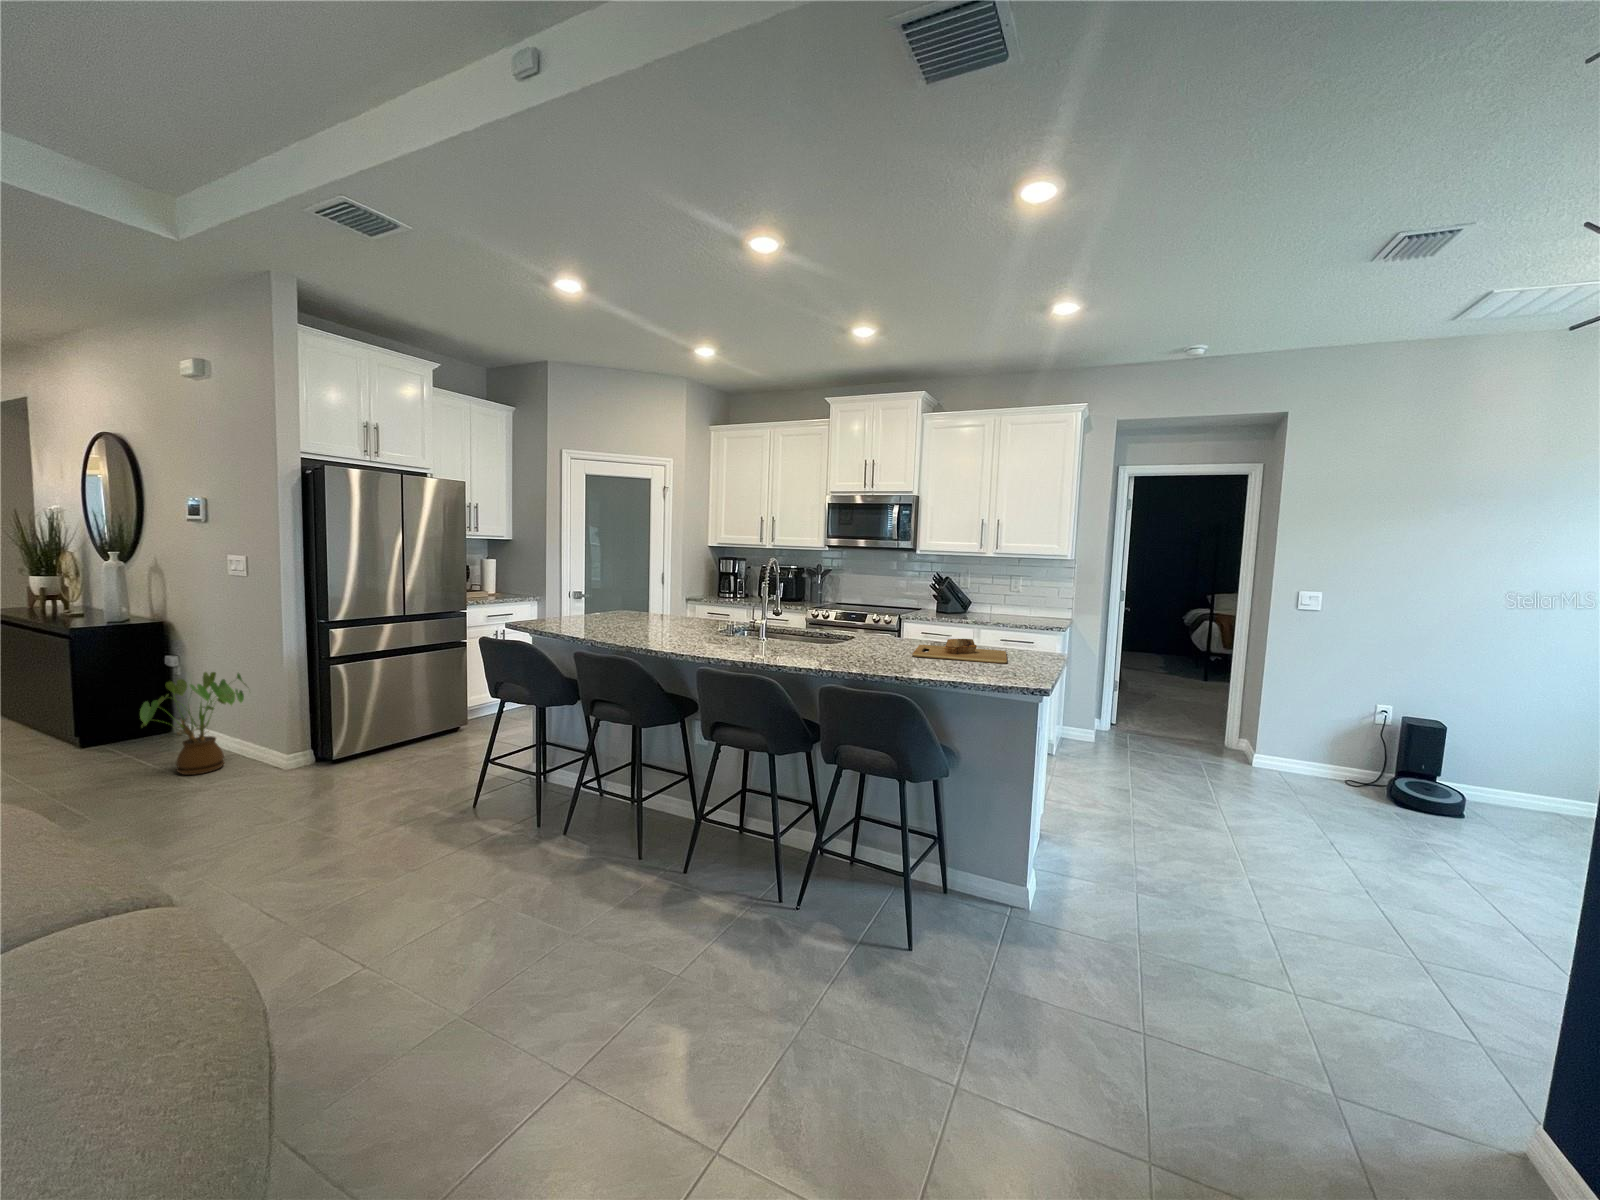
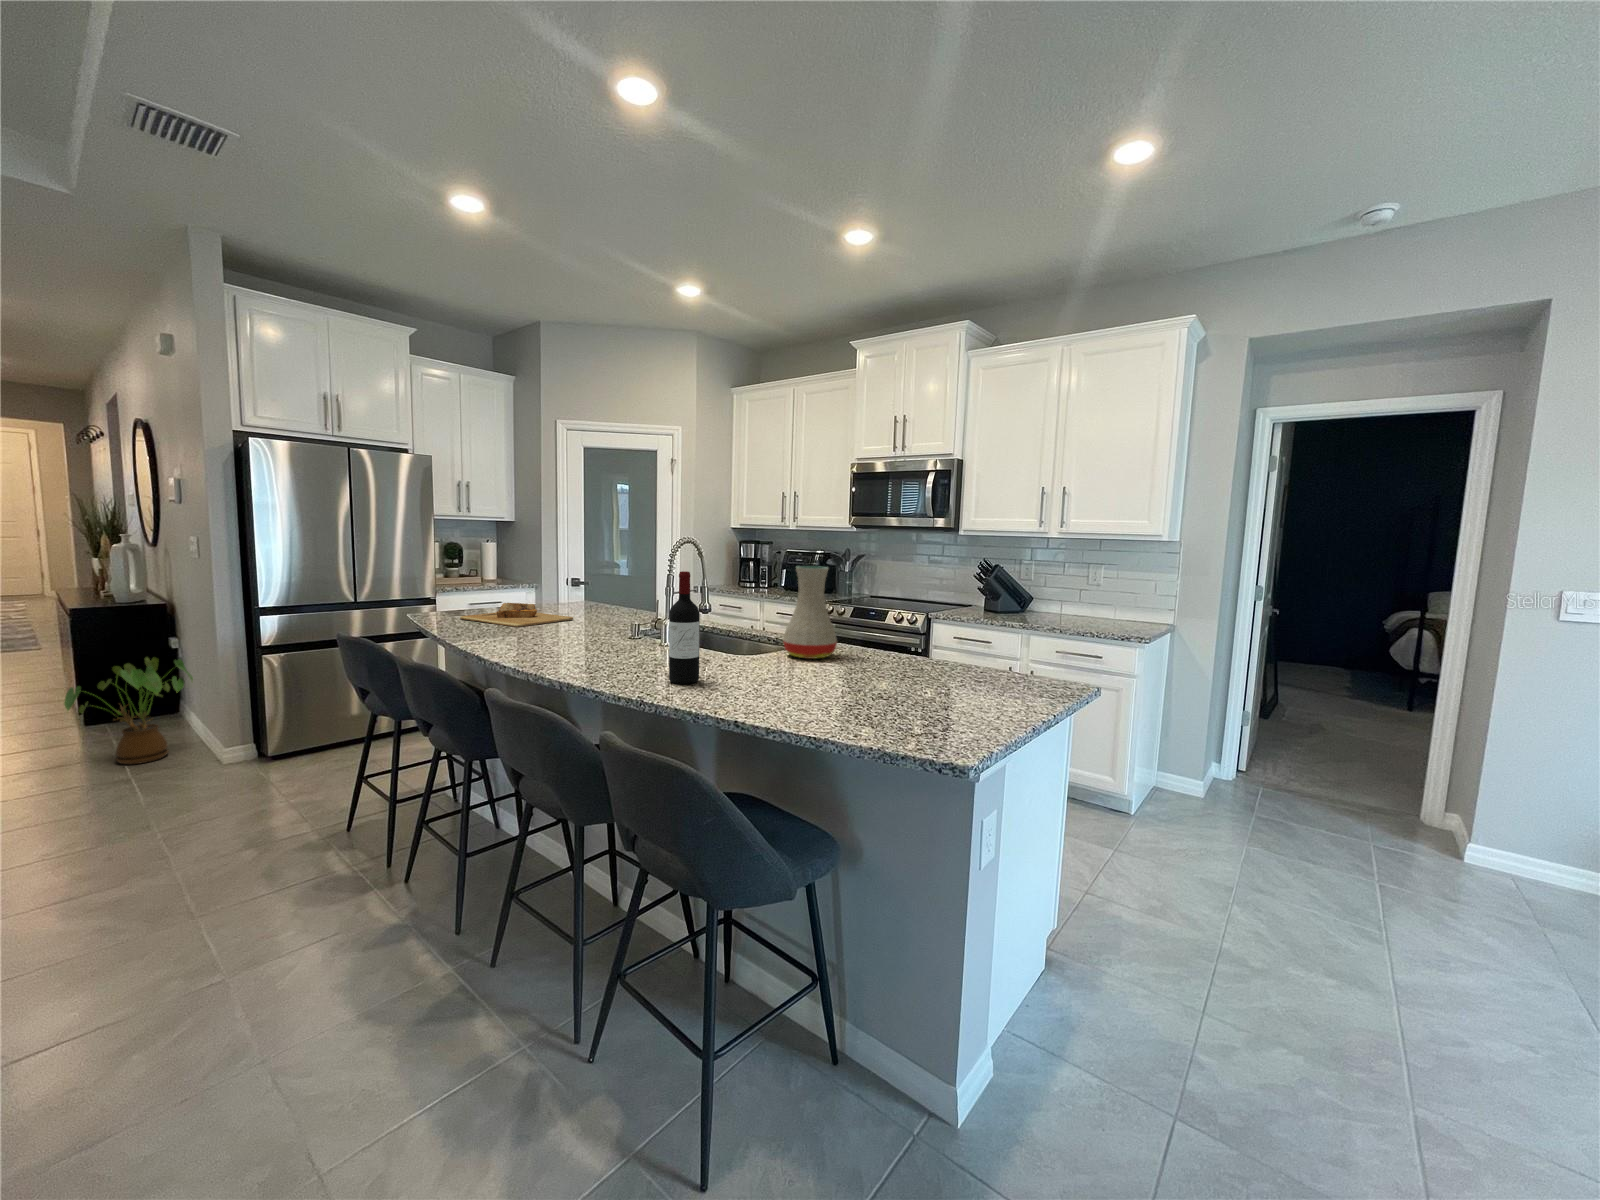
vase: none [865,581,903,645] -> present [783,566,837,659]
wine bottle: none [829,586,850,661] -> present [669,571,700,684]
cutting board: present [912,639,1007,664] -> present [460,603,573,627]

